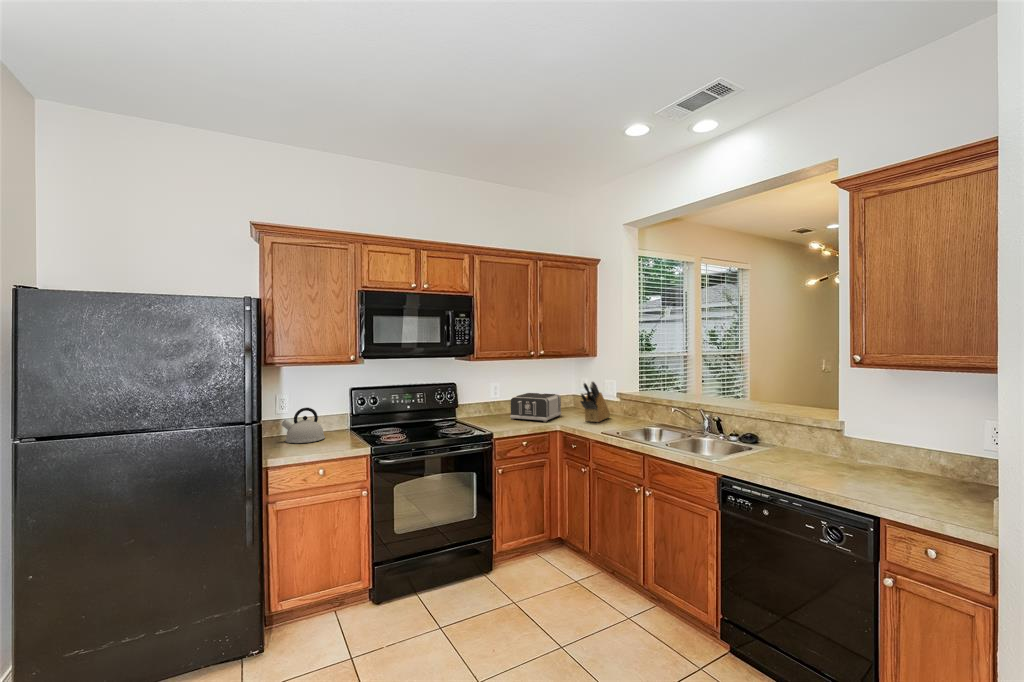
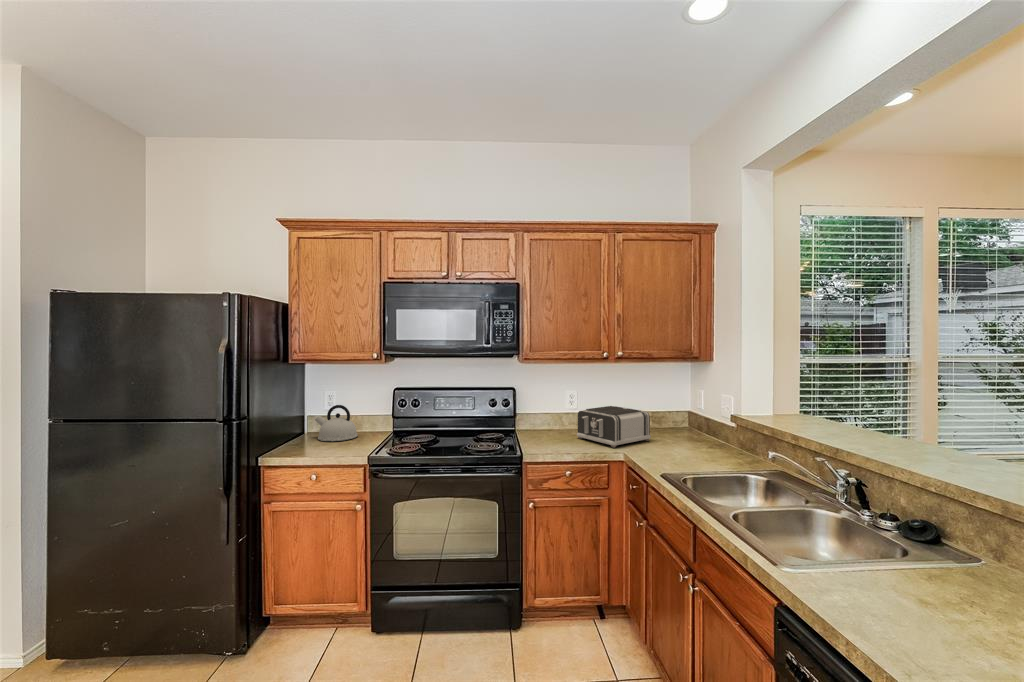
knife block: present [581,382,610,422] -> none [659,398,719,457]

